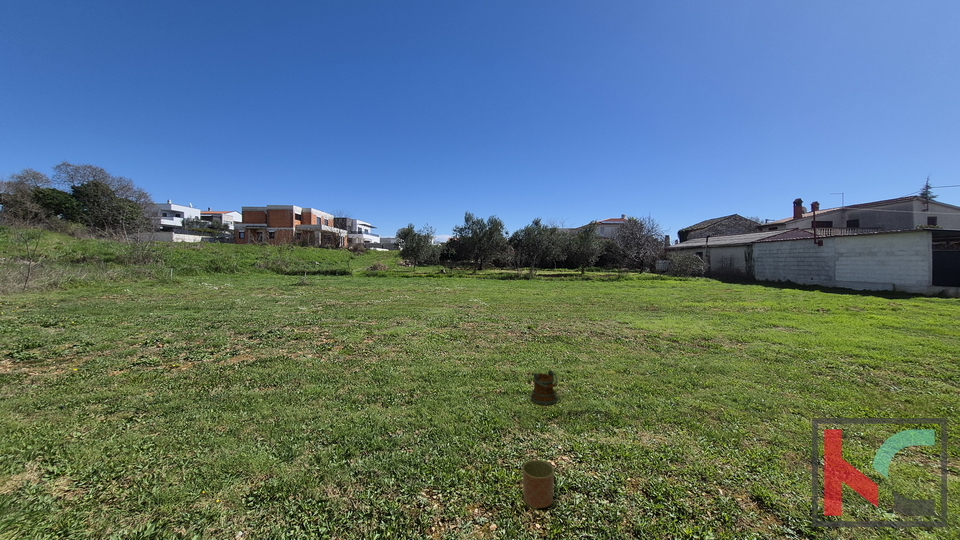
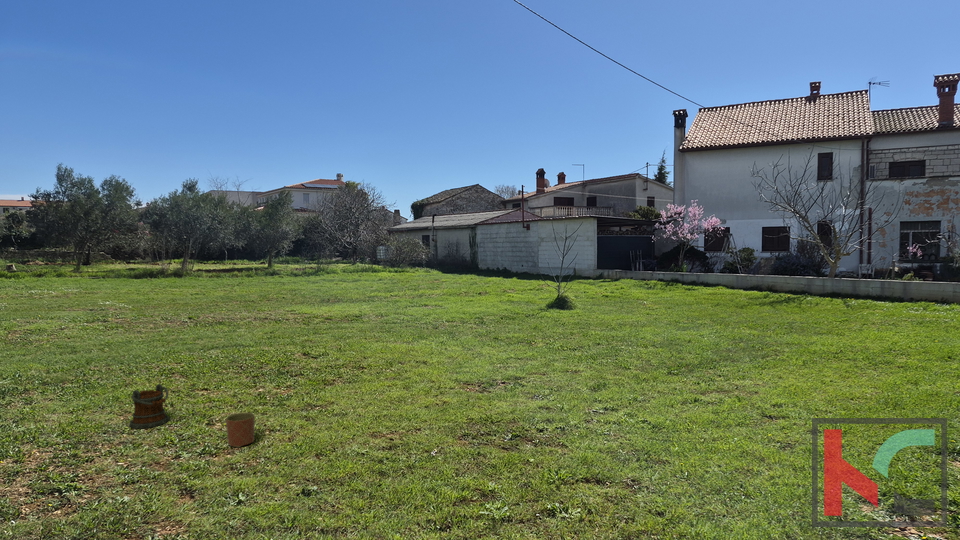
planter: present [522,460,554,509] -> present [226,413,255,447]

